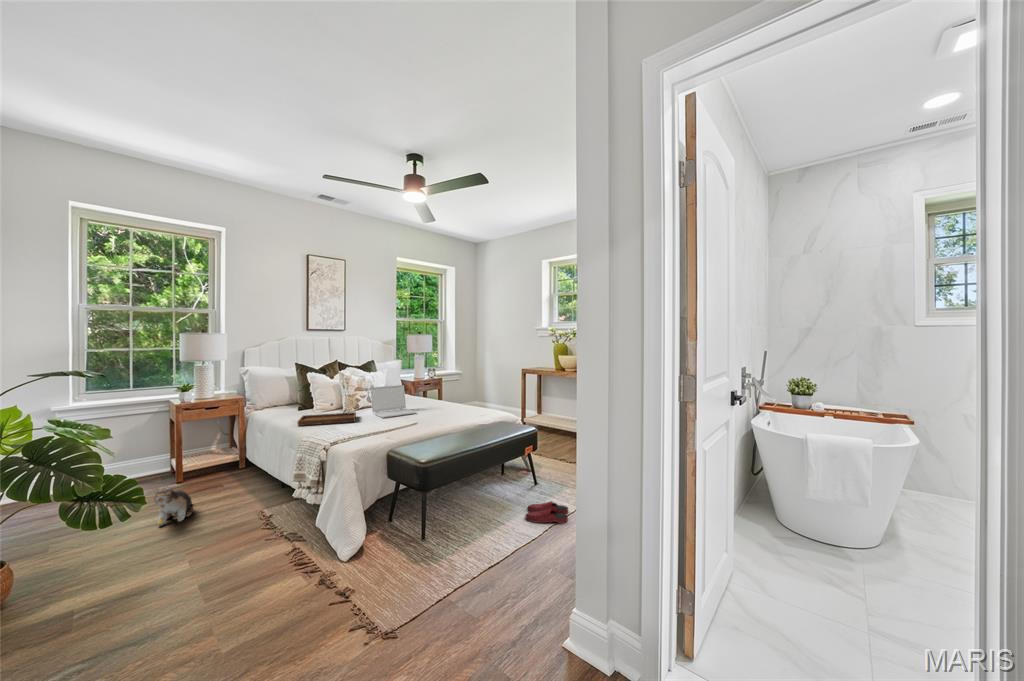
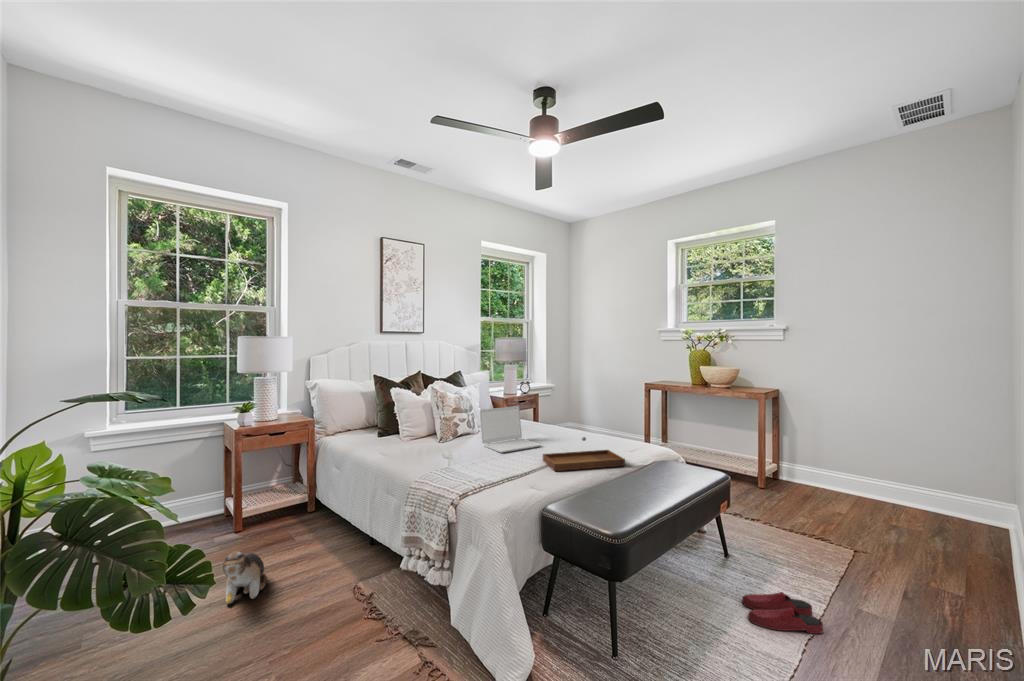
tray: present [298,403,356,426] -> present [543,437,625,471]

